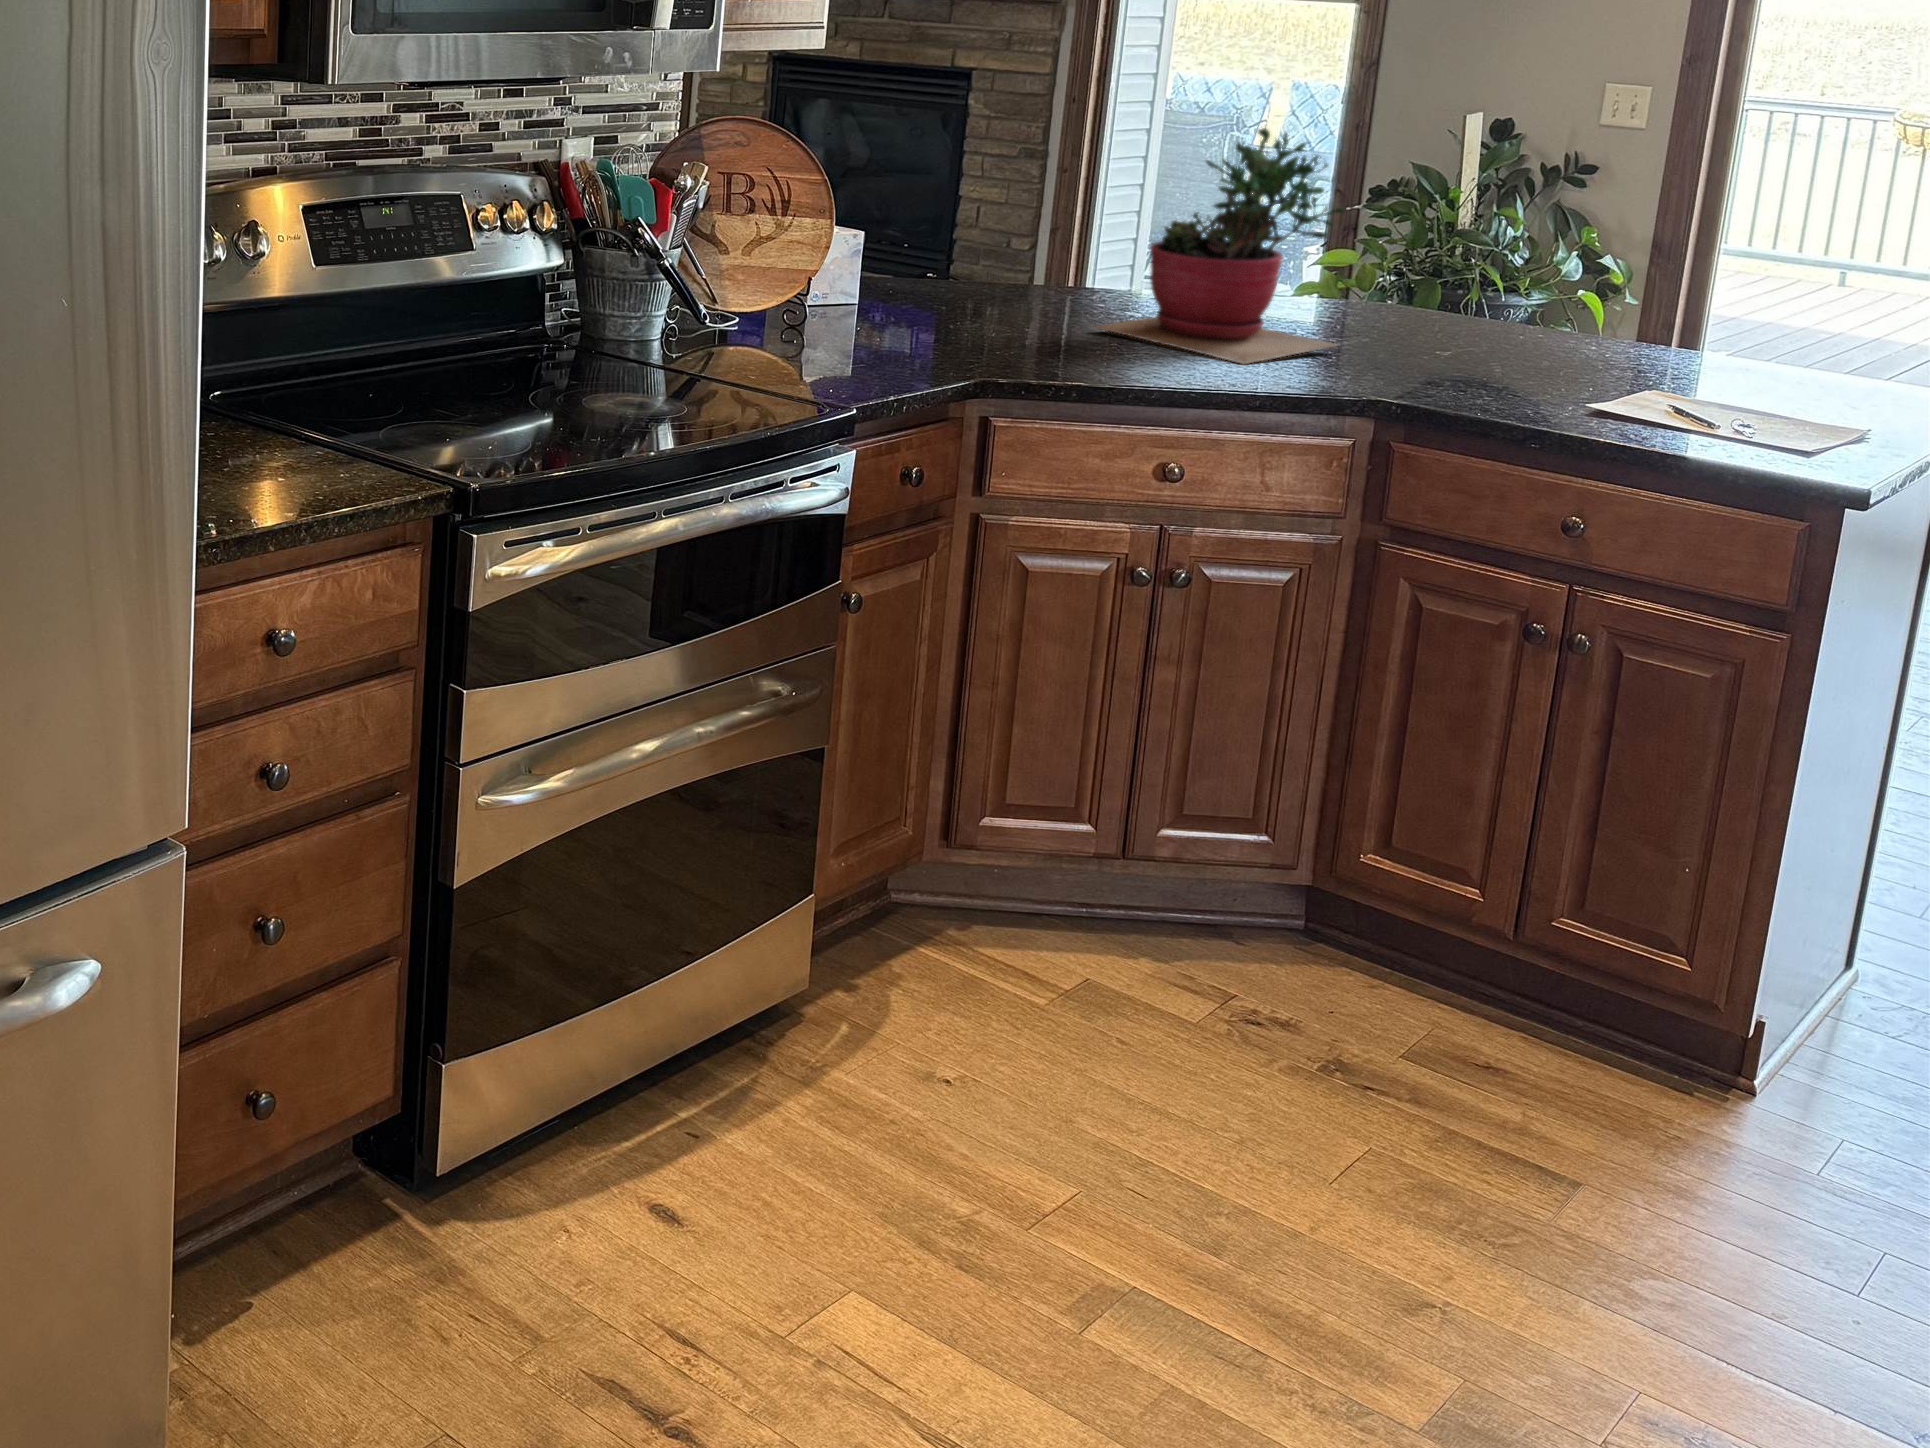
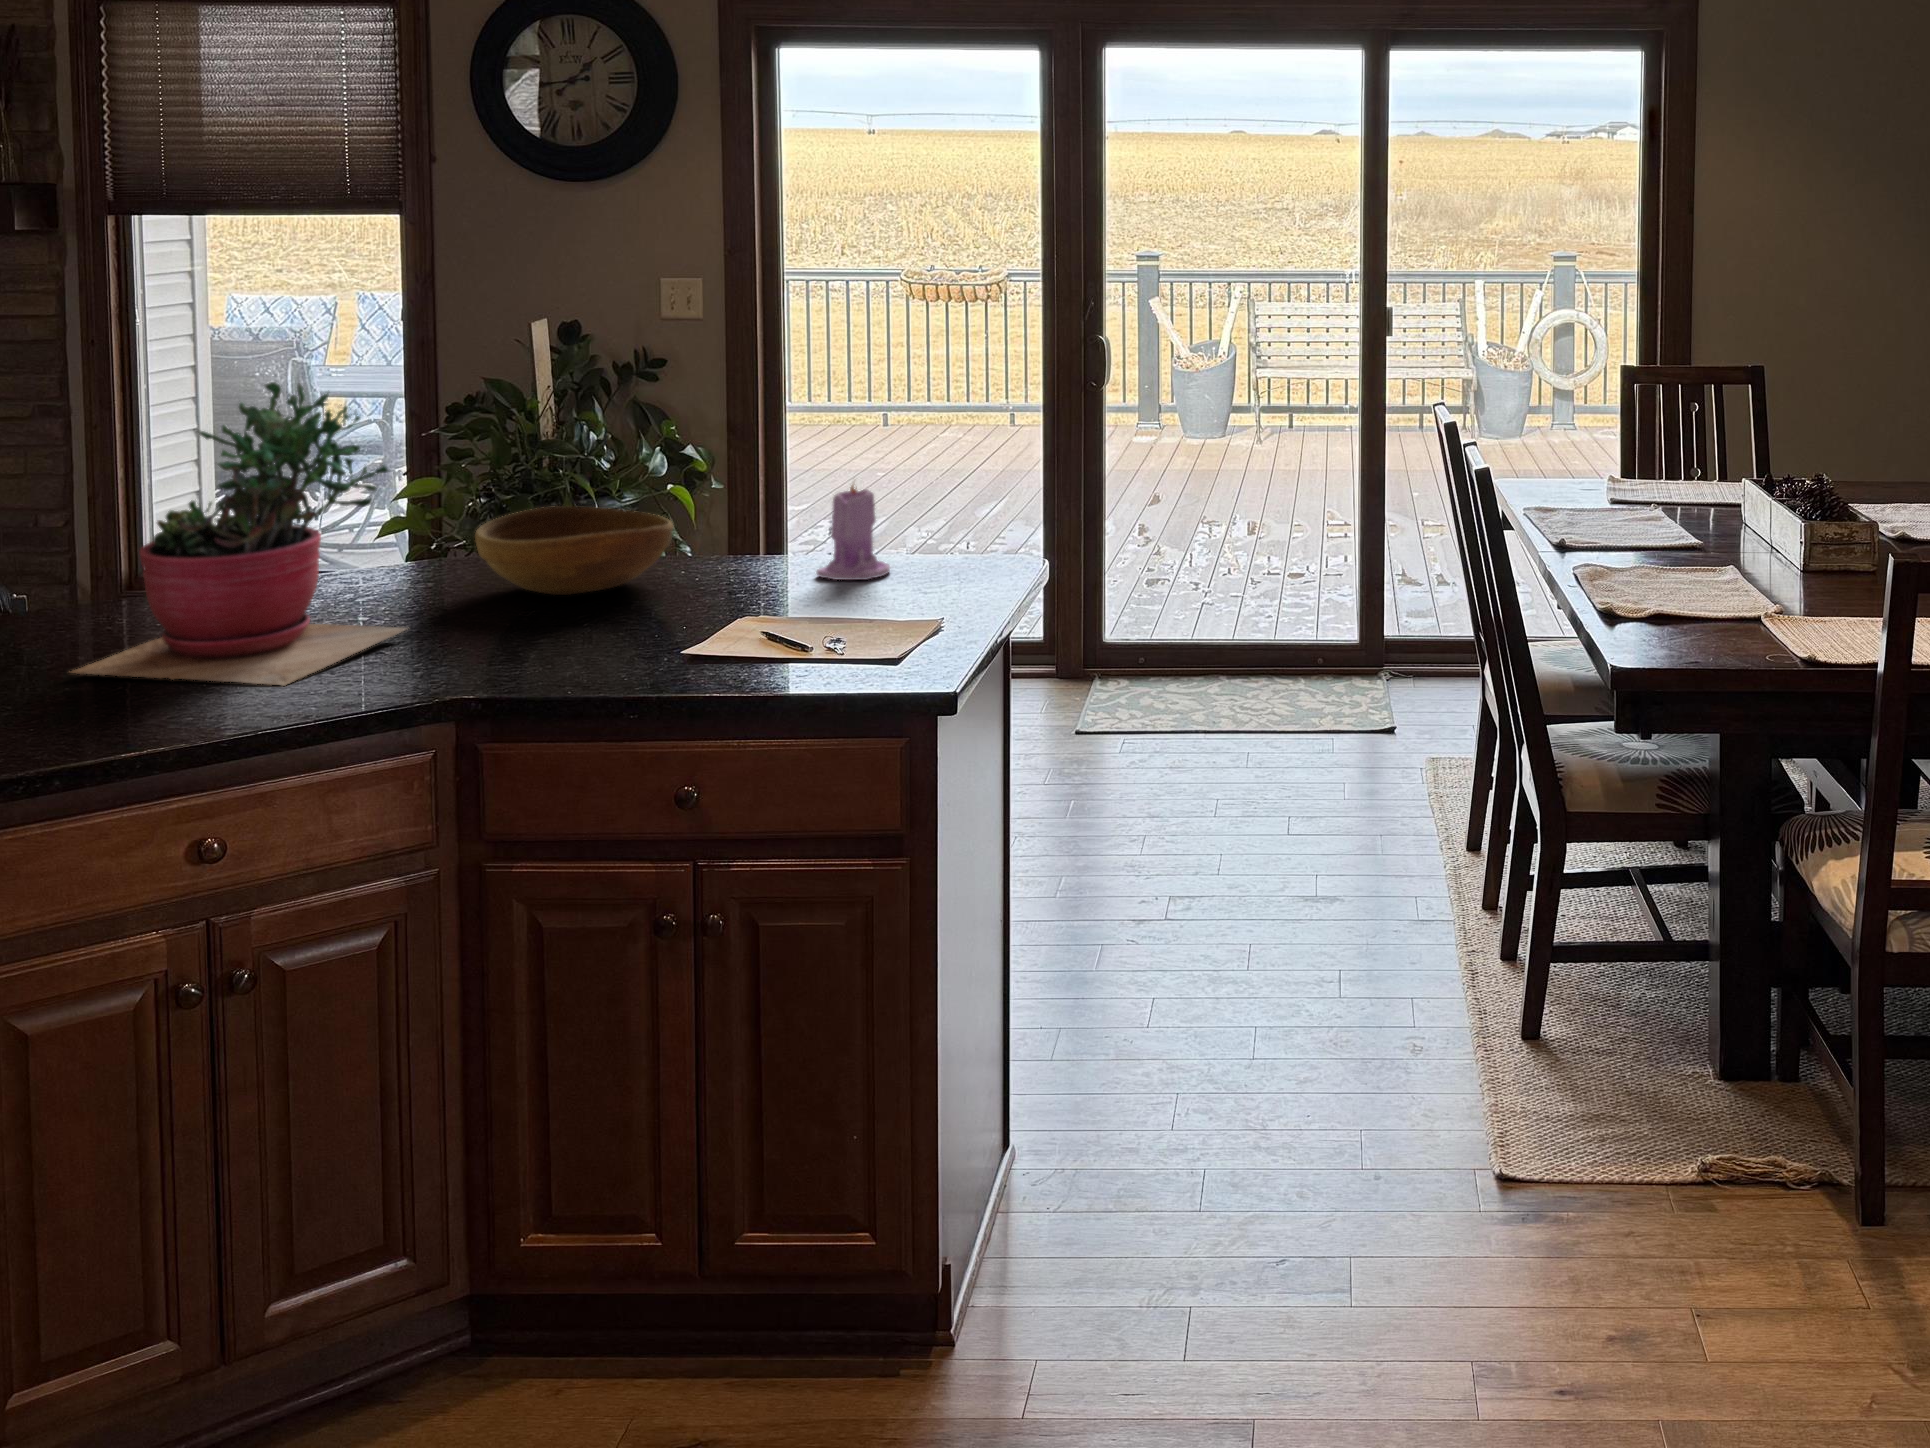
bowl: none [1402,271,1591,350] -> present [475,506,673,595]
candle: none [1736,286,1824,389] -> present [816,485,890,580]

